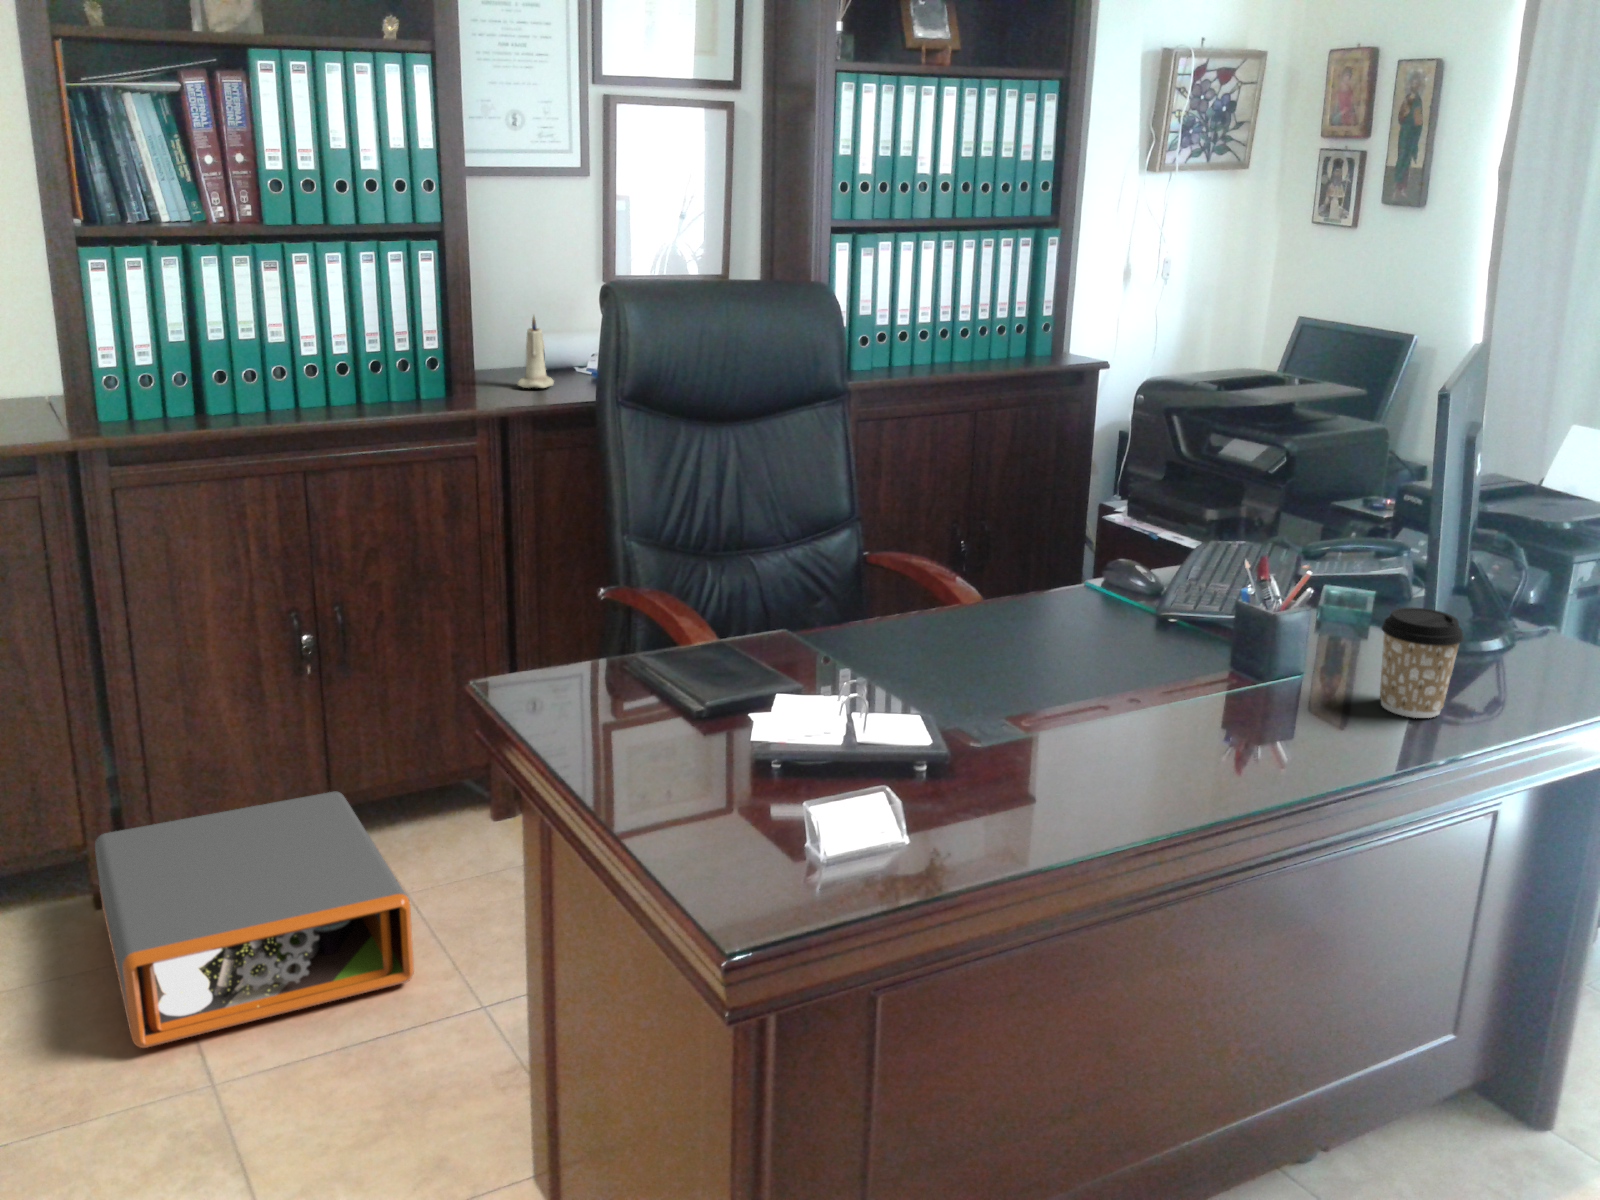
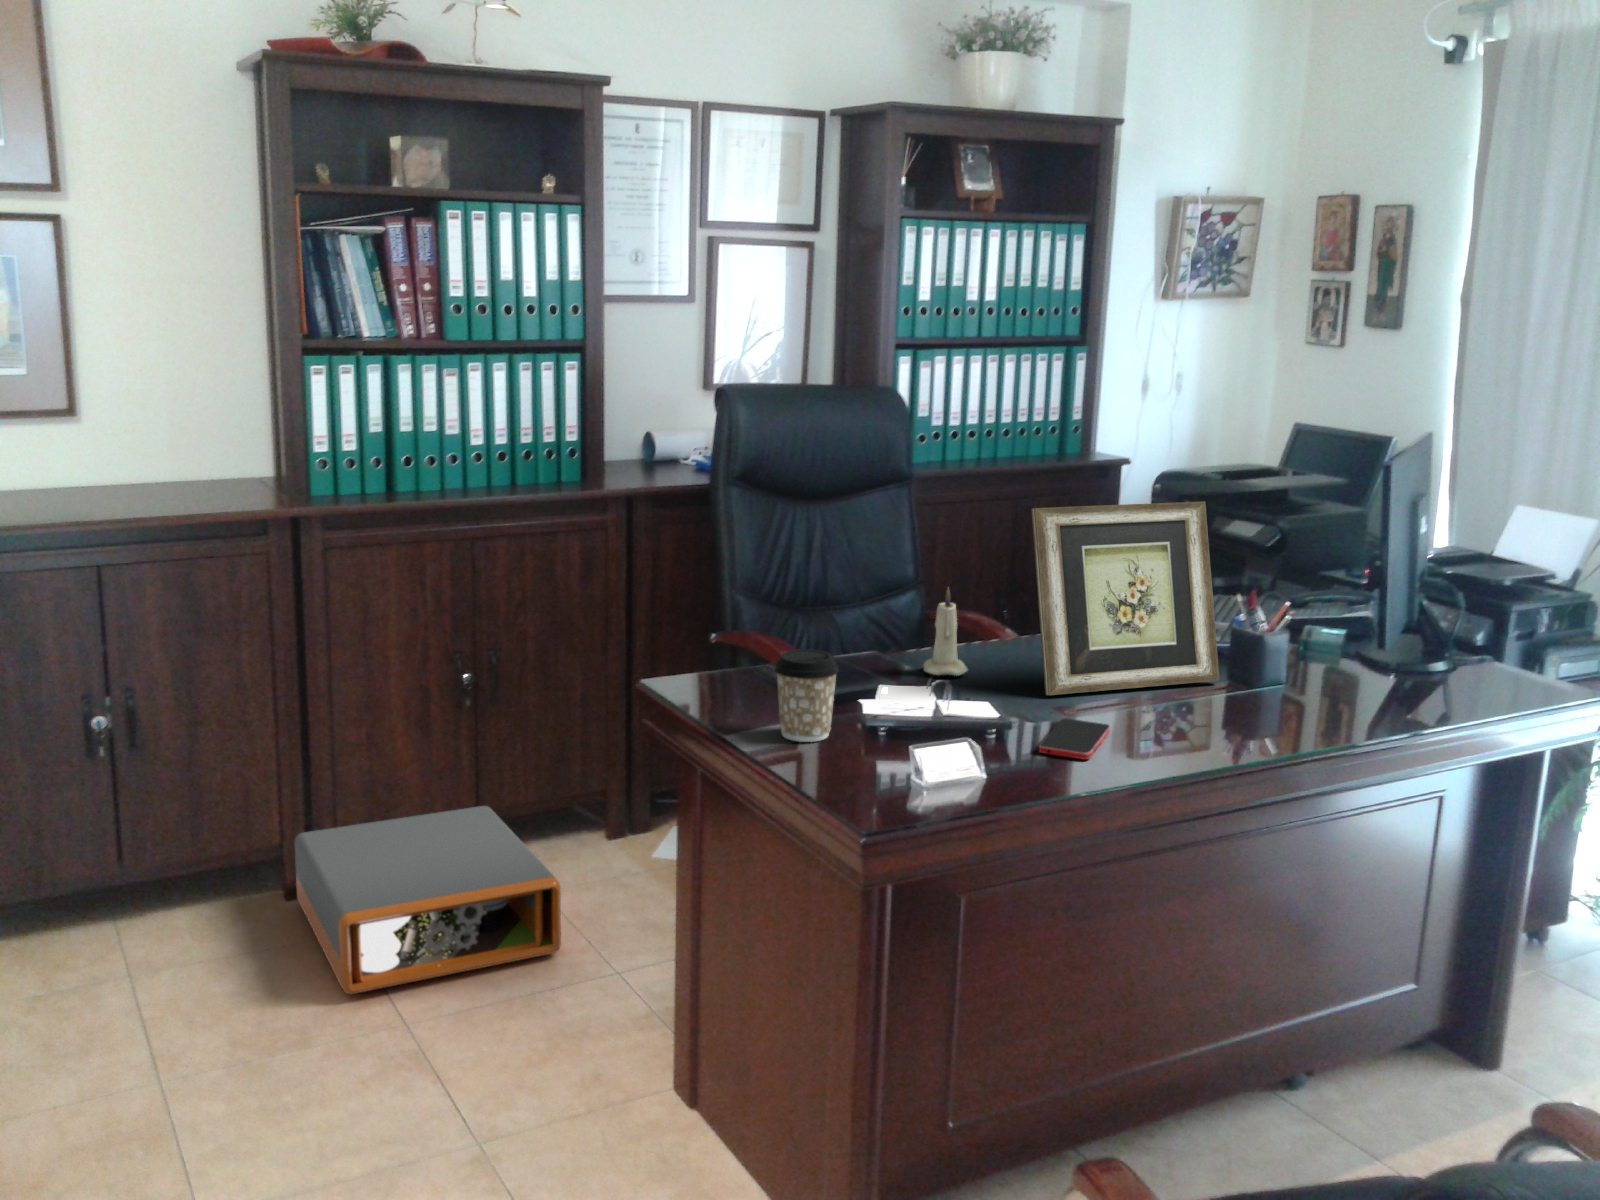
candle: present [517,316,554,388] -> present [924,589,968,676]
picture frame: none [978,440,1221,701] -> present [1031,501,1219,695]
coffee cup: present [1380,608,1463,718] -> present [775,649,838,742]
smartphone: none [981,742,1078,813] -> present [1039,718,1110,760]

